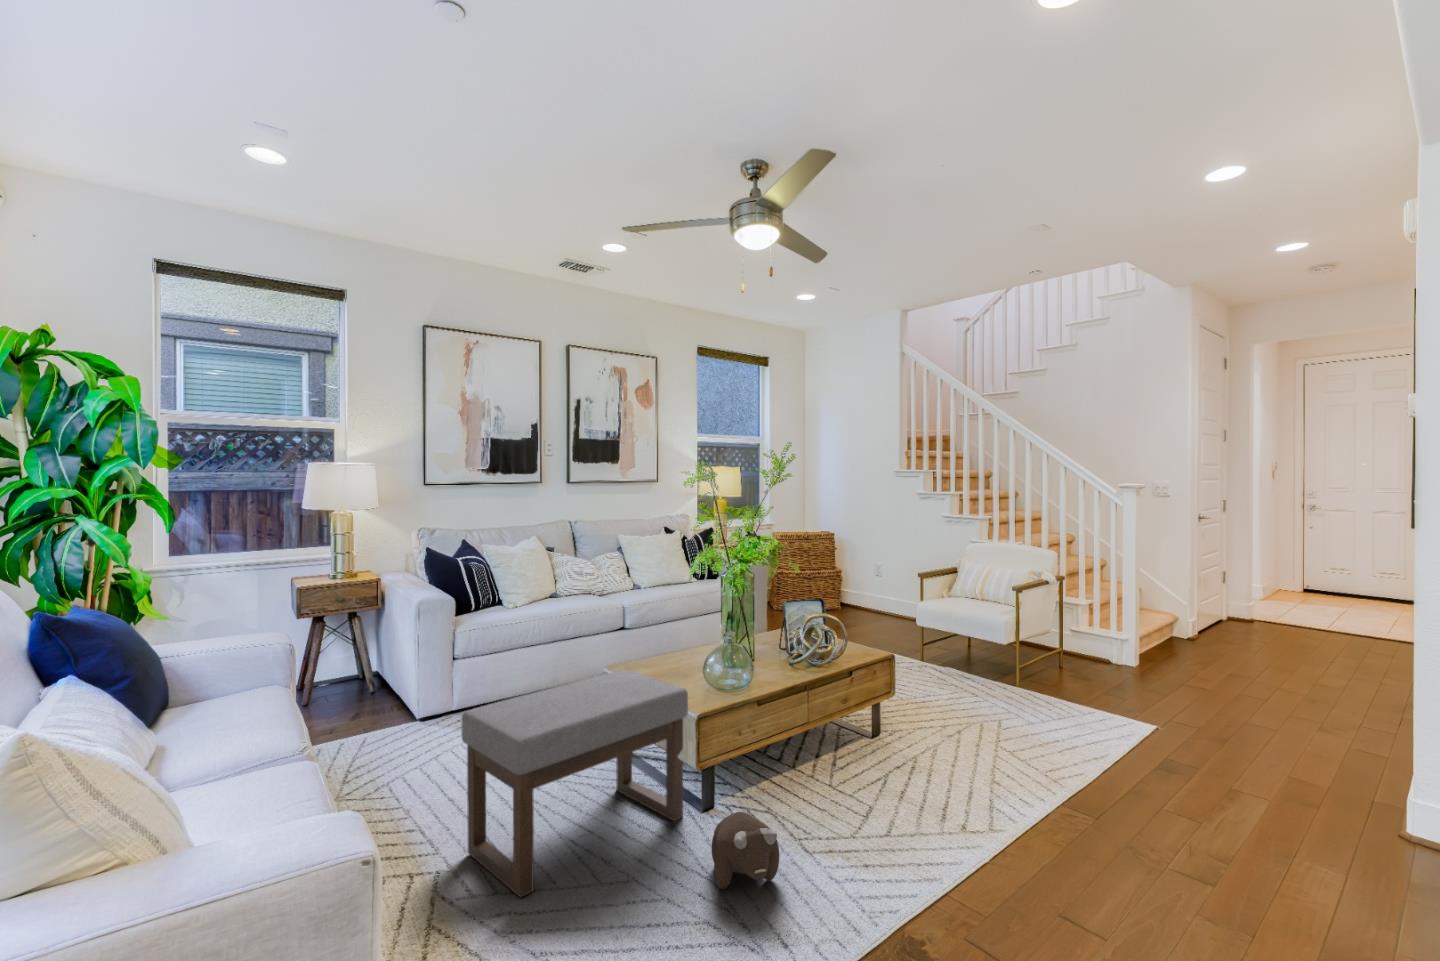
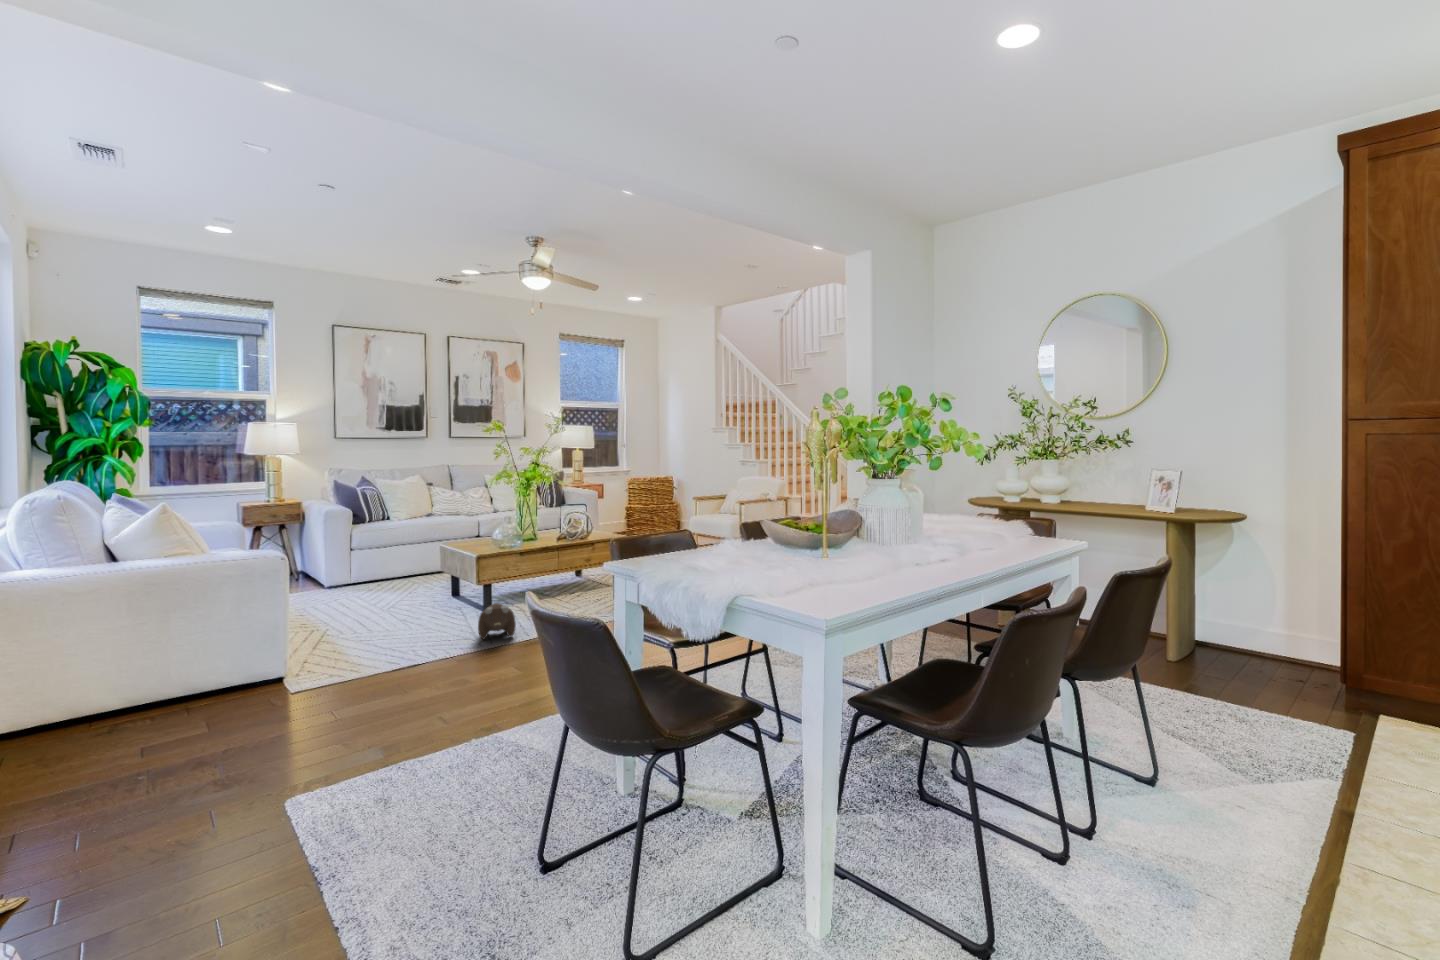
ottoman: present [461,670,688,897] -> none [341,542,481,645]

